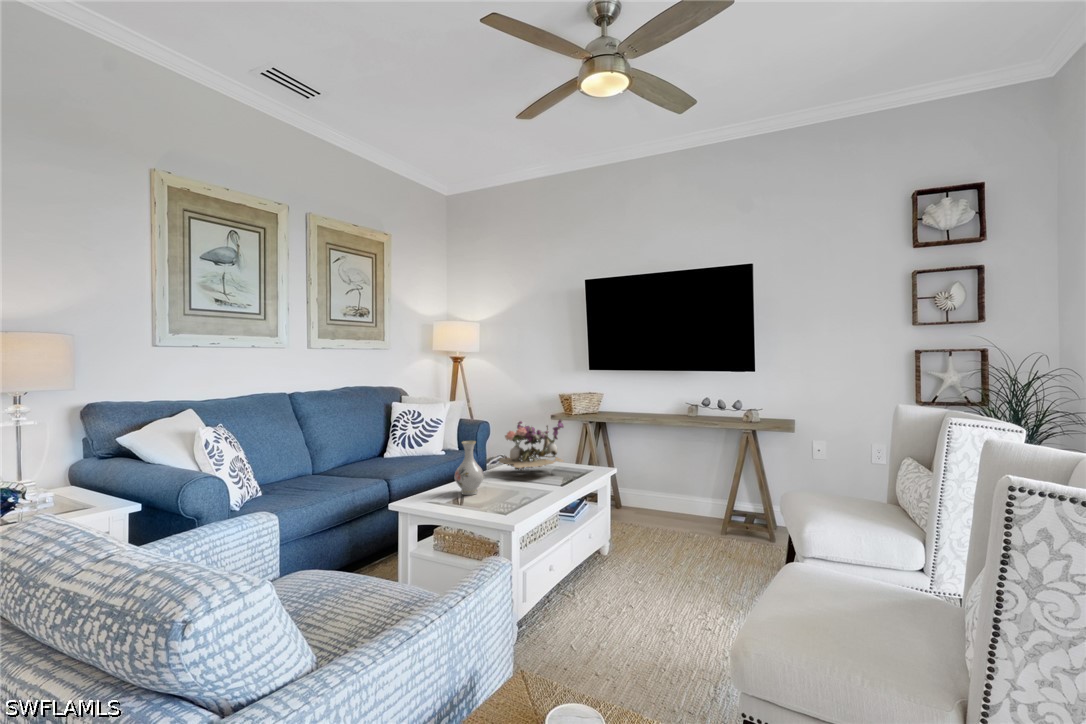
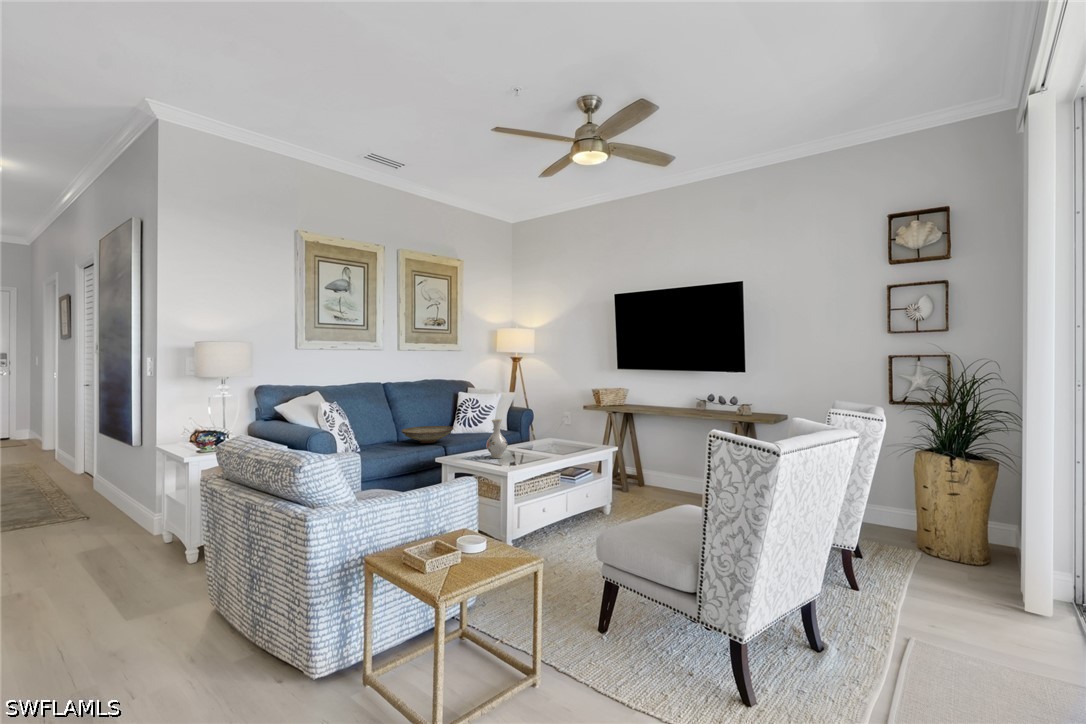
flower arrangement: present [499,419,564,471] -> none [526,406,578,448]
decorative bowl: none [321,448,394,475] -> present [402,426,453,443]

